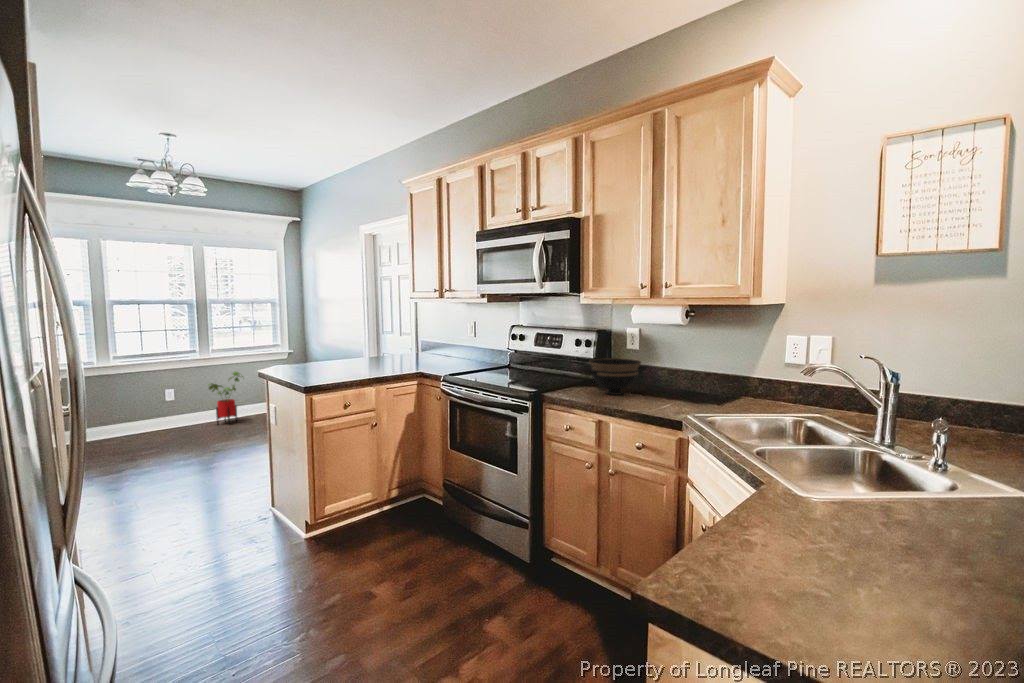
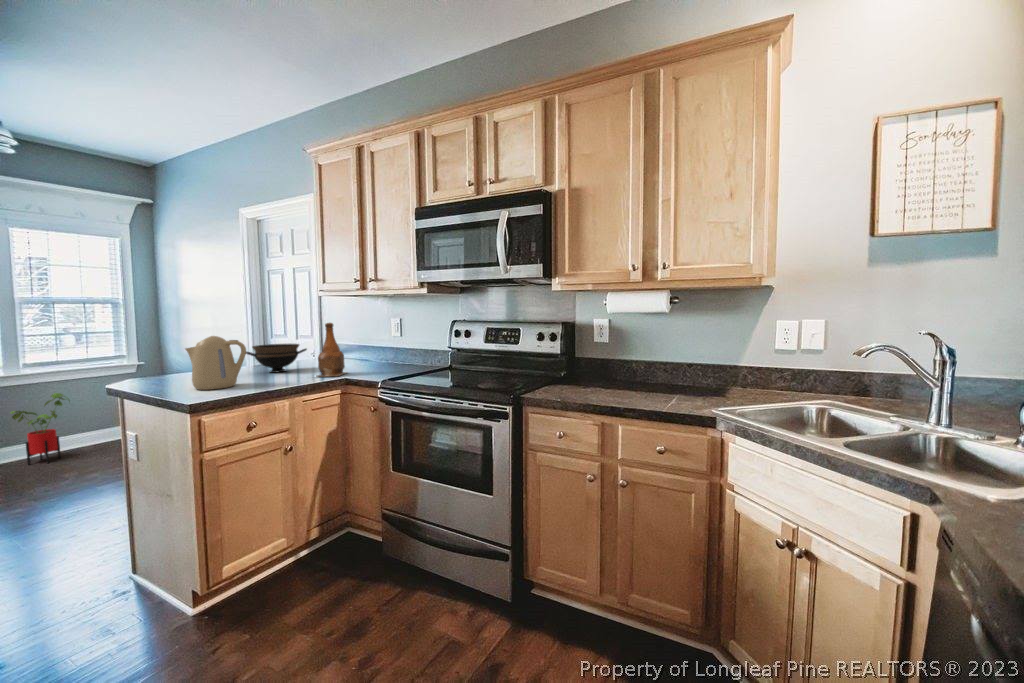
bottle: none [399,325,427,369] -> present [318,323,347,377]
kettle: none [308,334,349,375] -> present [185,336,246,390]
bowl: present [582,358,647,395] -> present [246,344,307,373]

